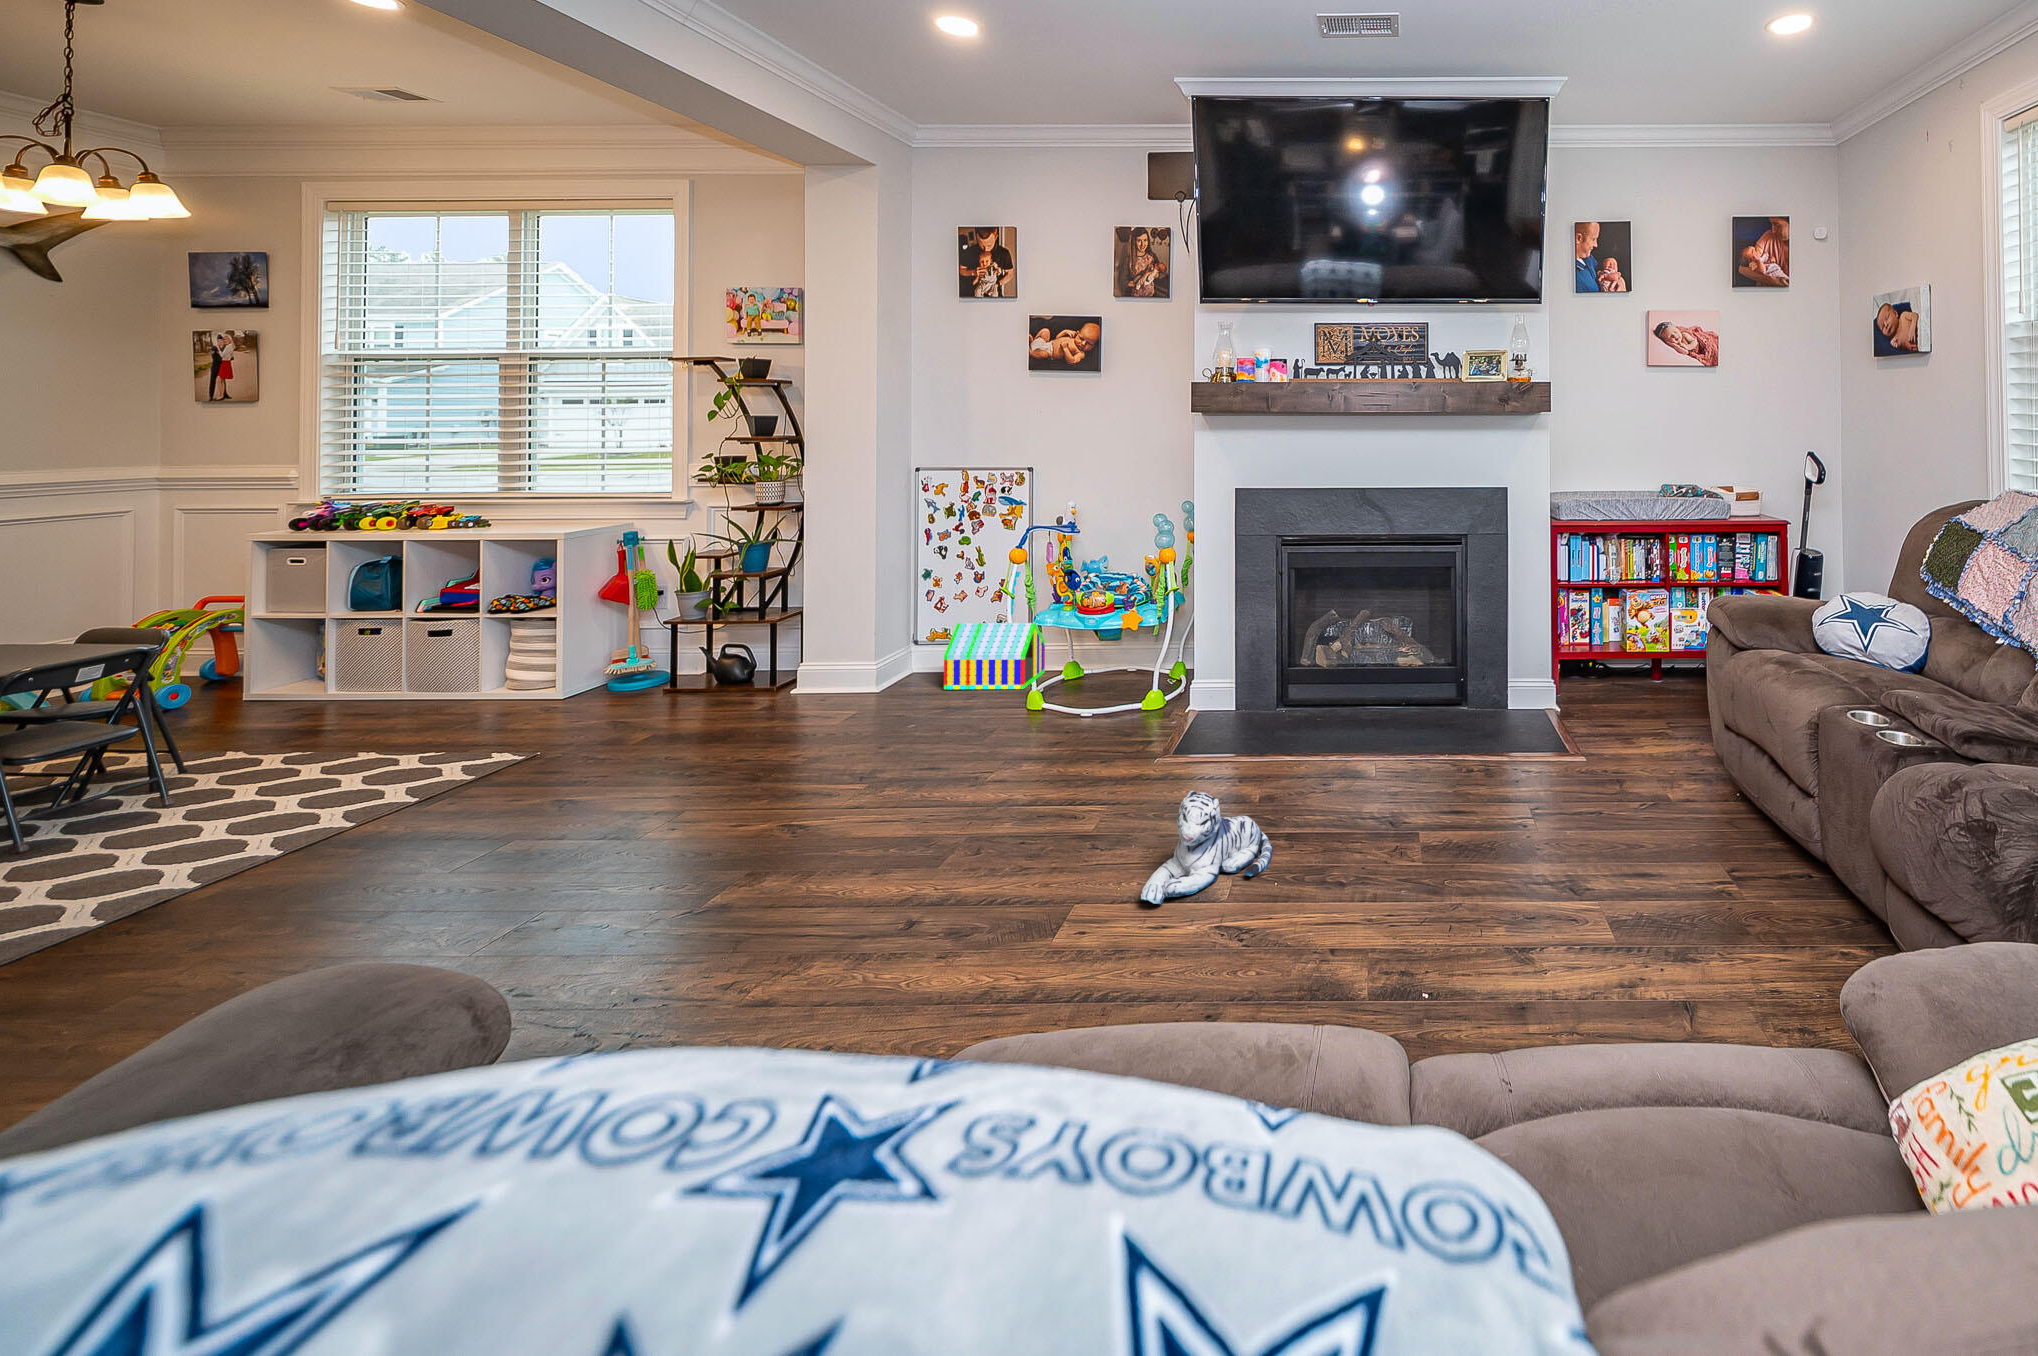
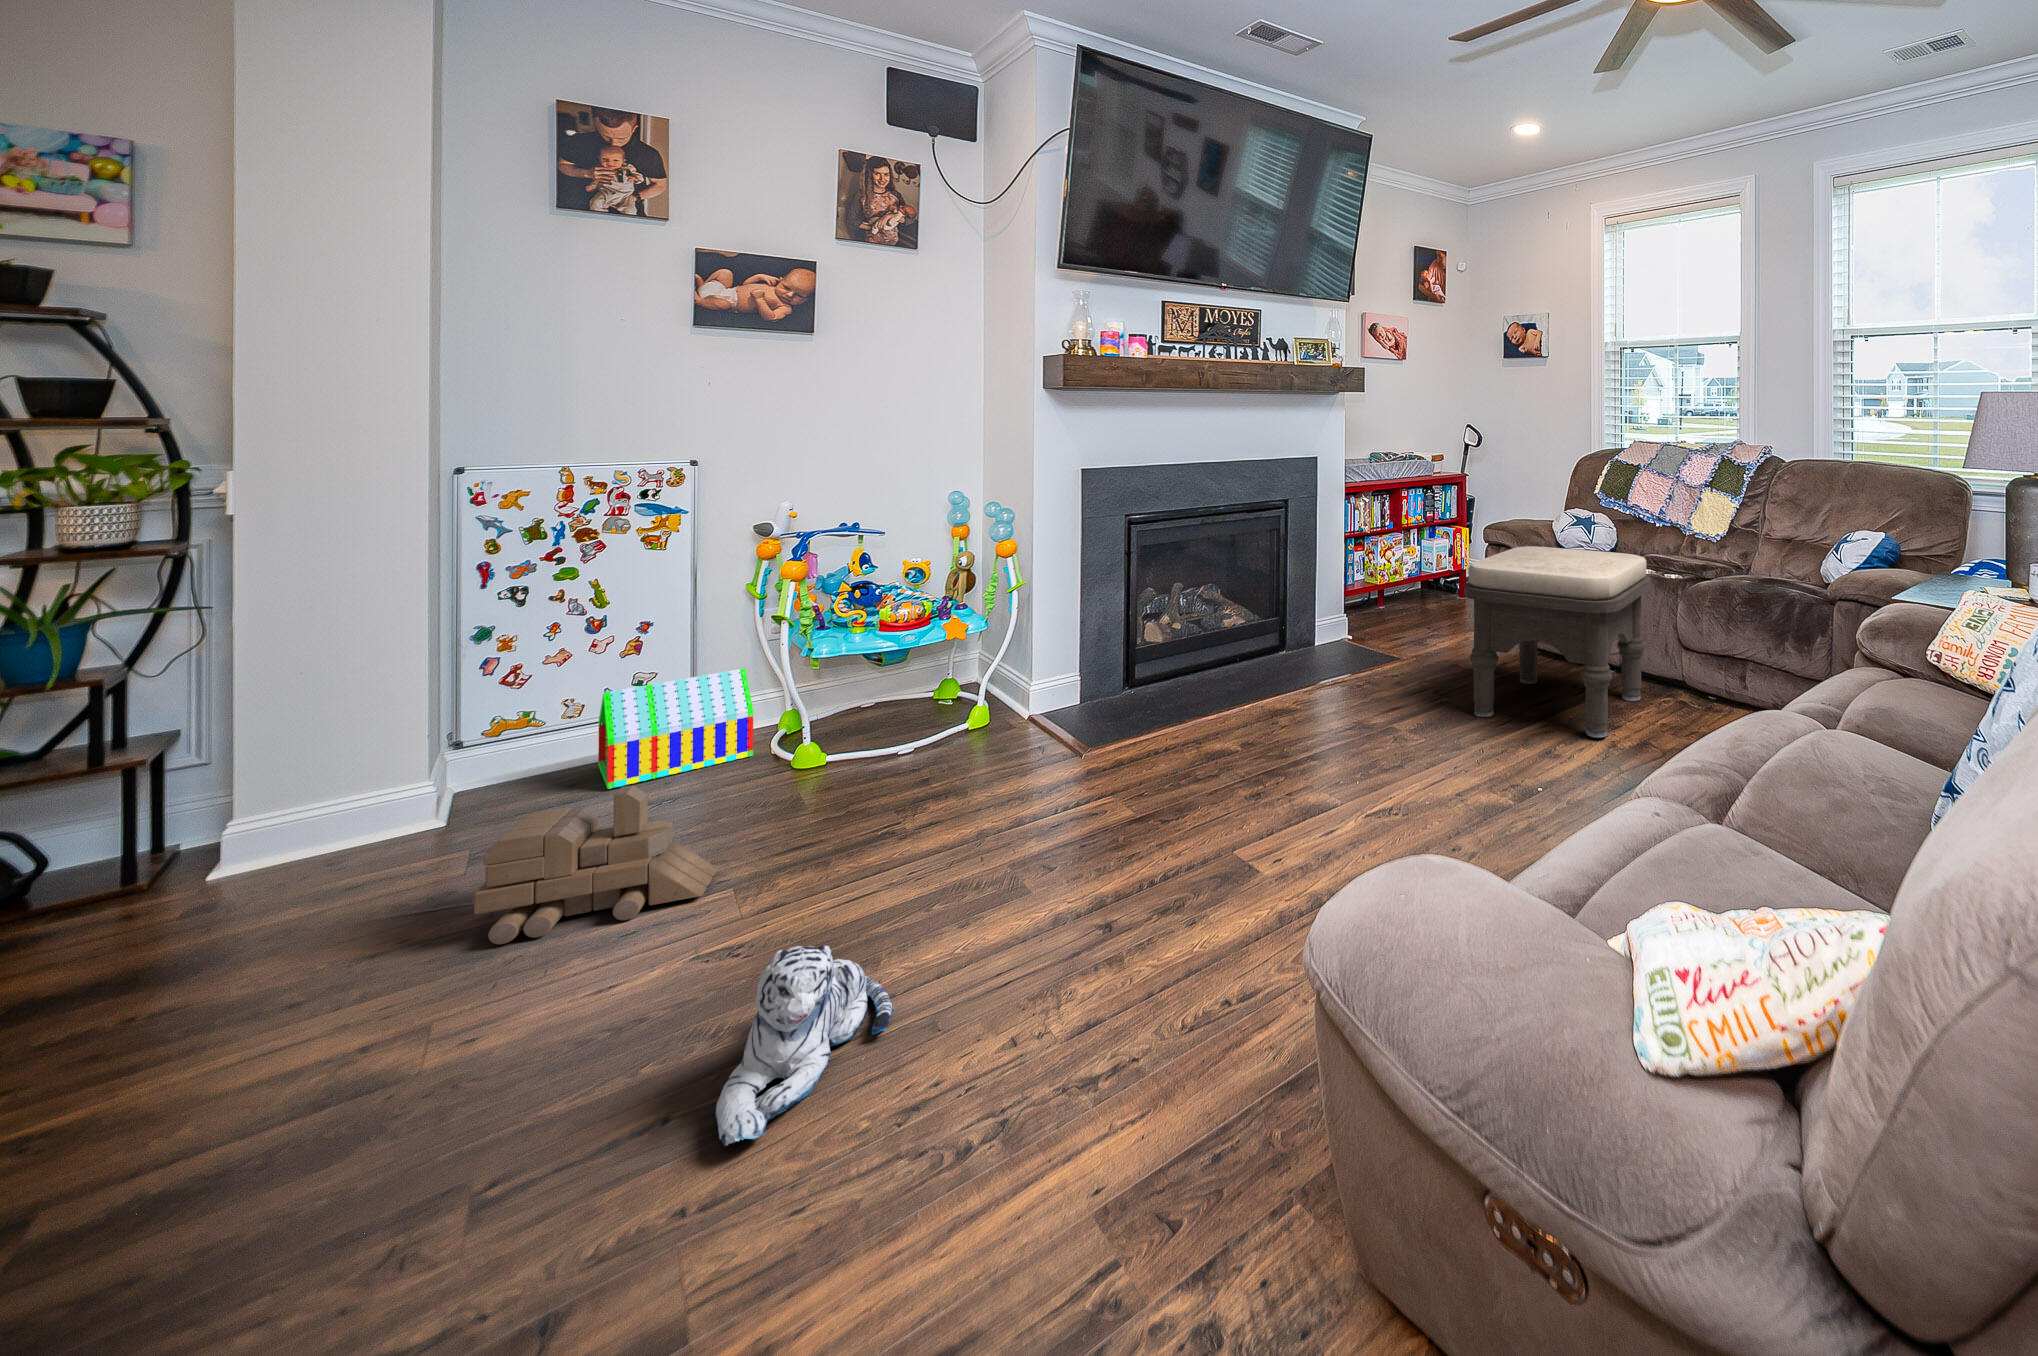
ottoman: none [1500,634,1802,954] -> present [1465,546,1651,738]
toy train: none [762,687,881,777] -> present [474,785,718,944]
plush toy: present [1141,791,1273,904] -> present [715,945,893,1147]

